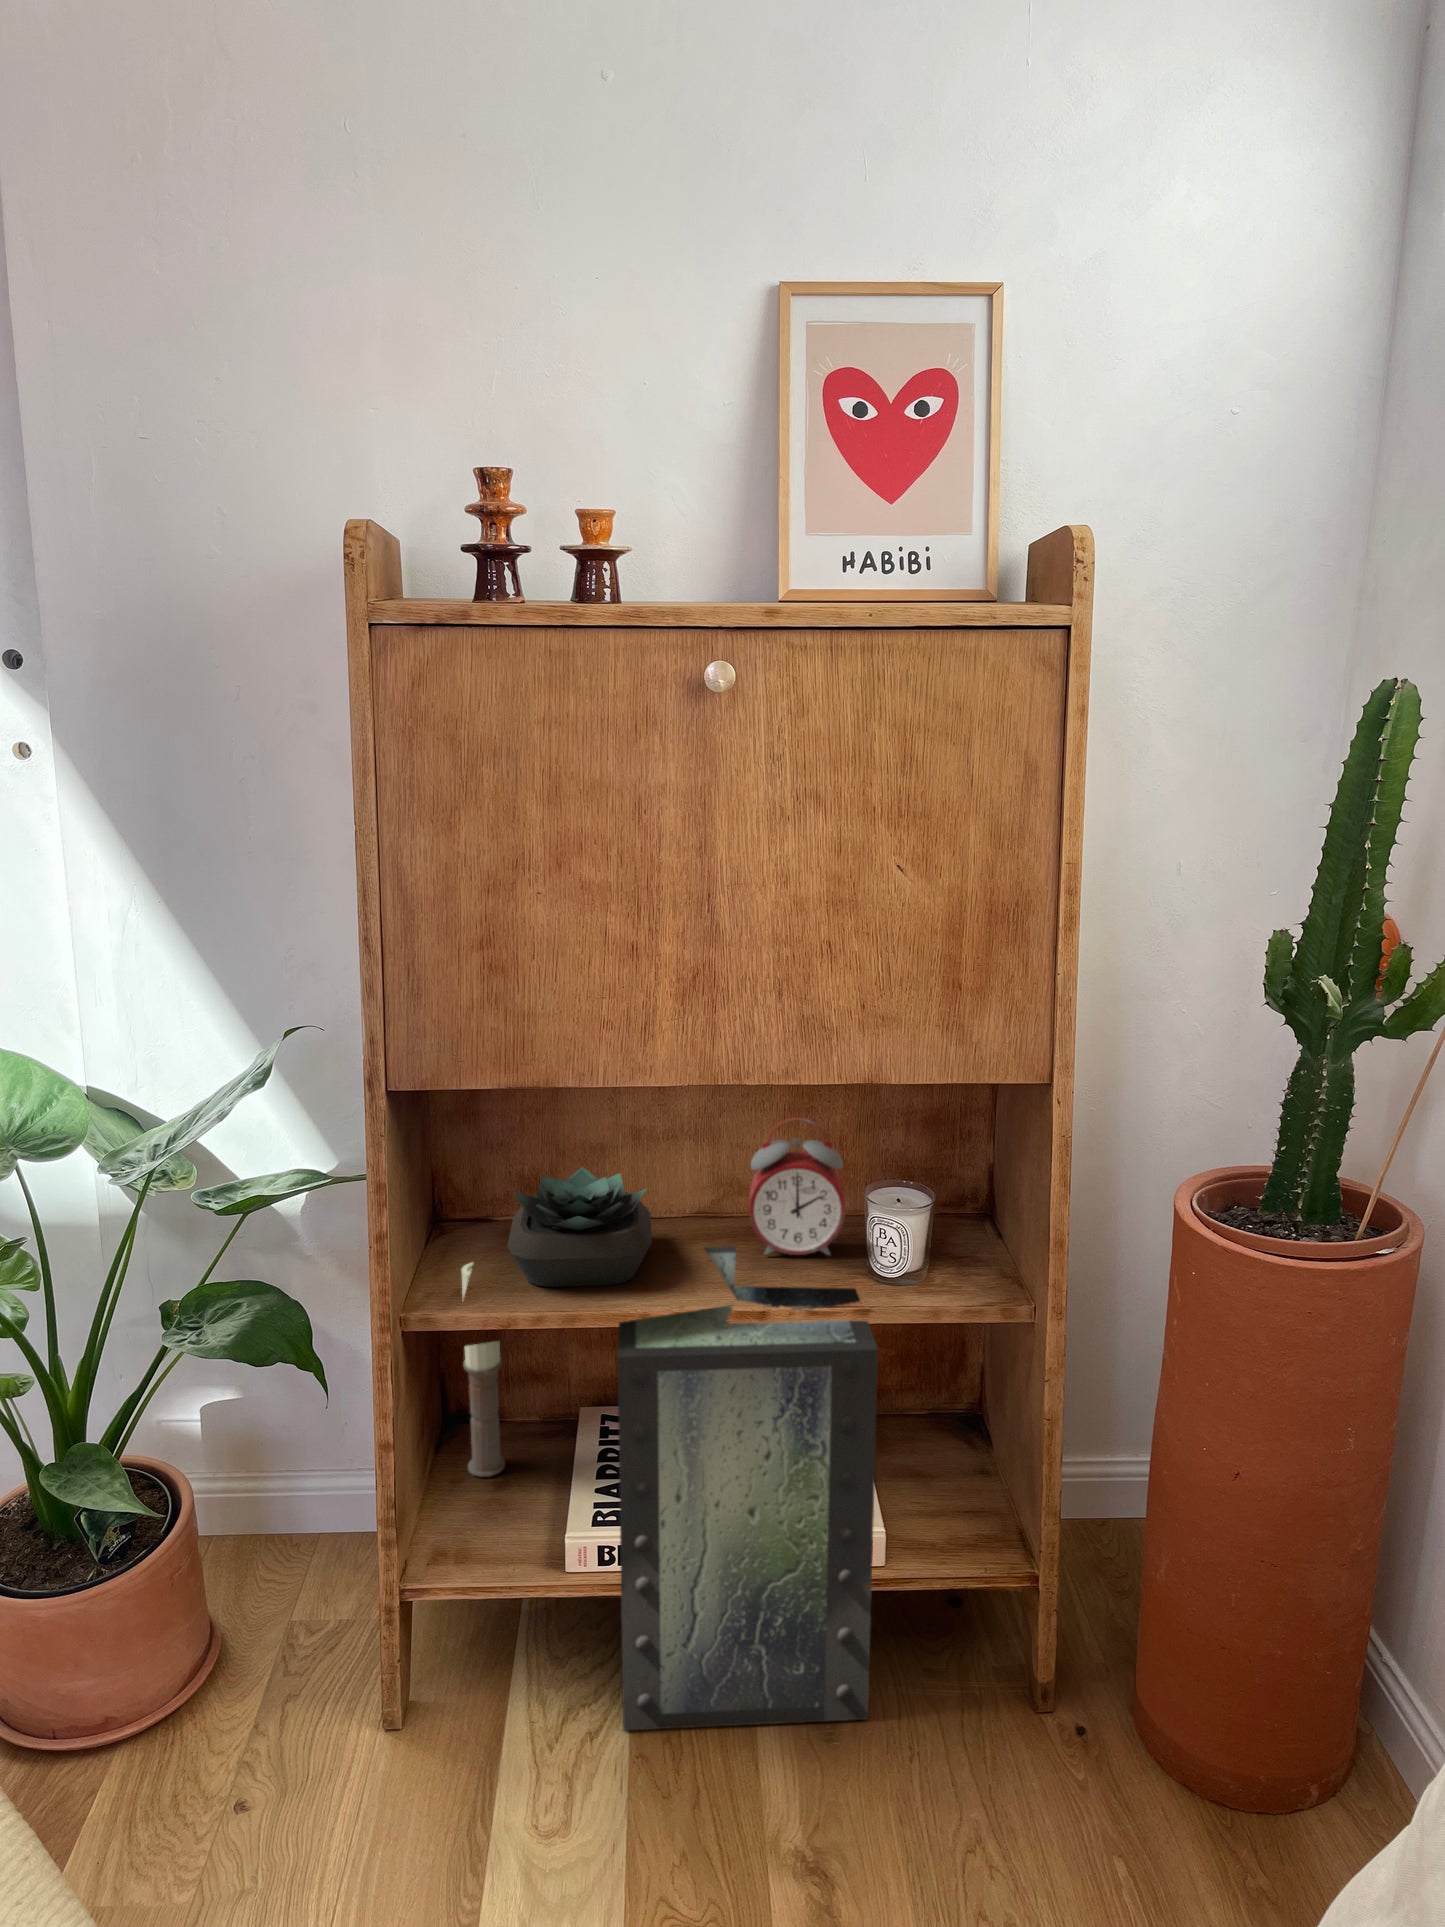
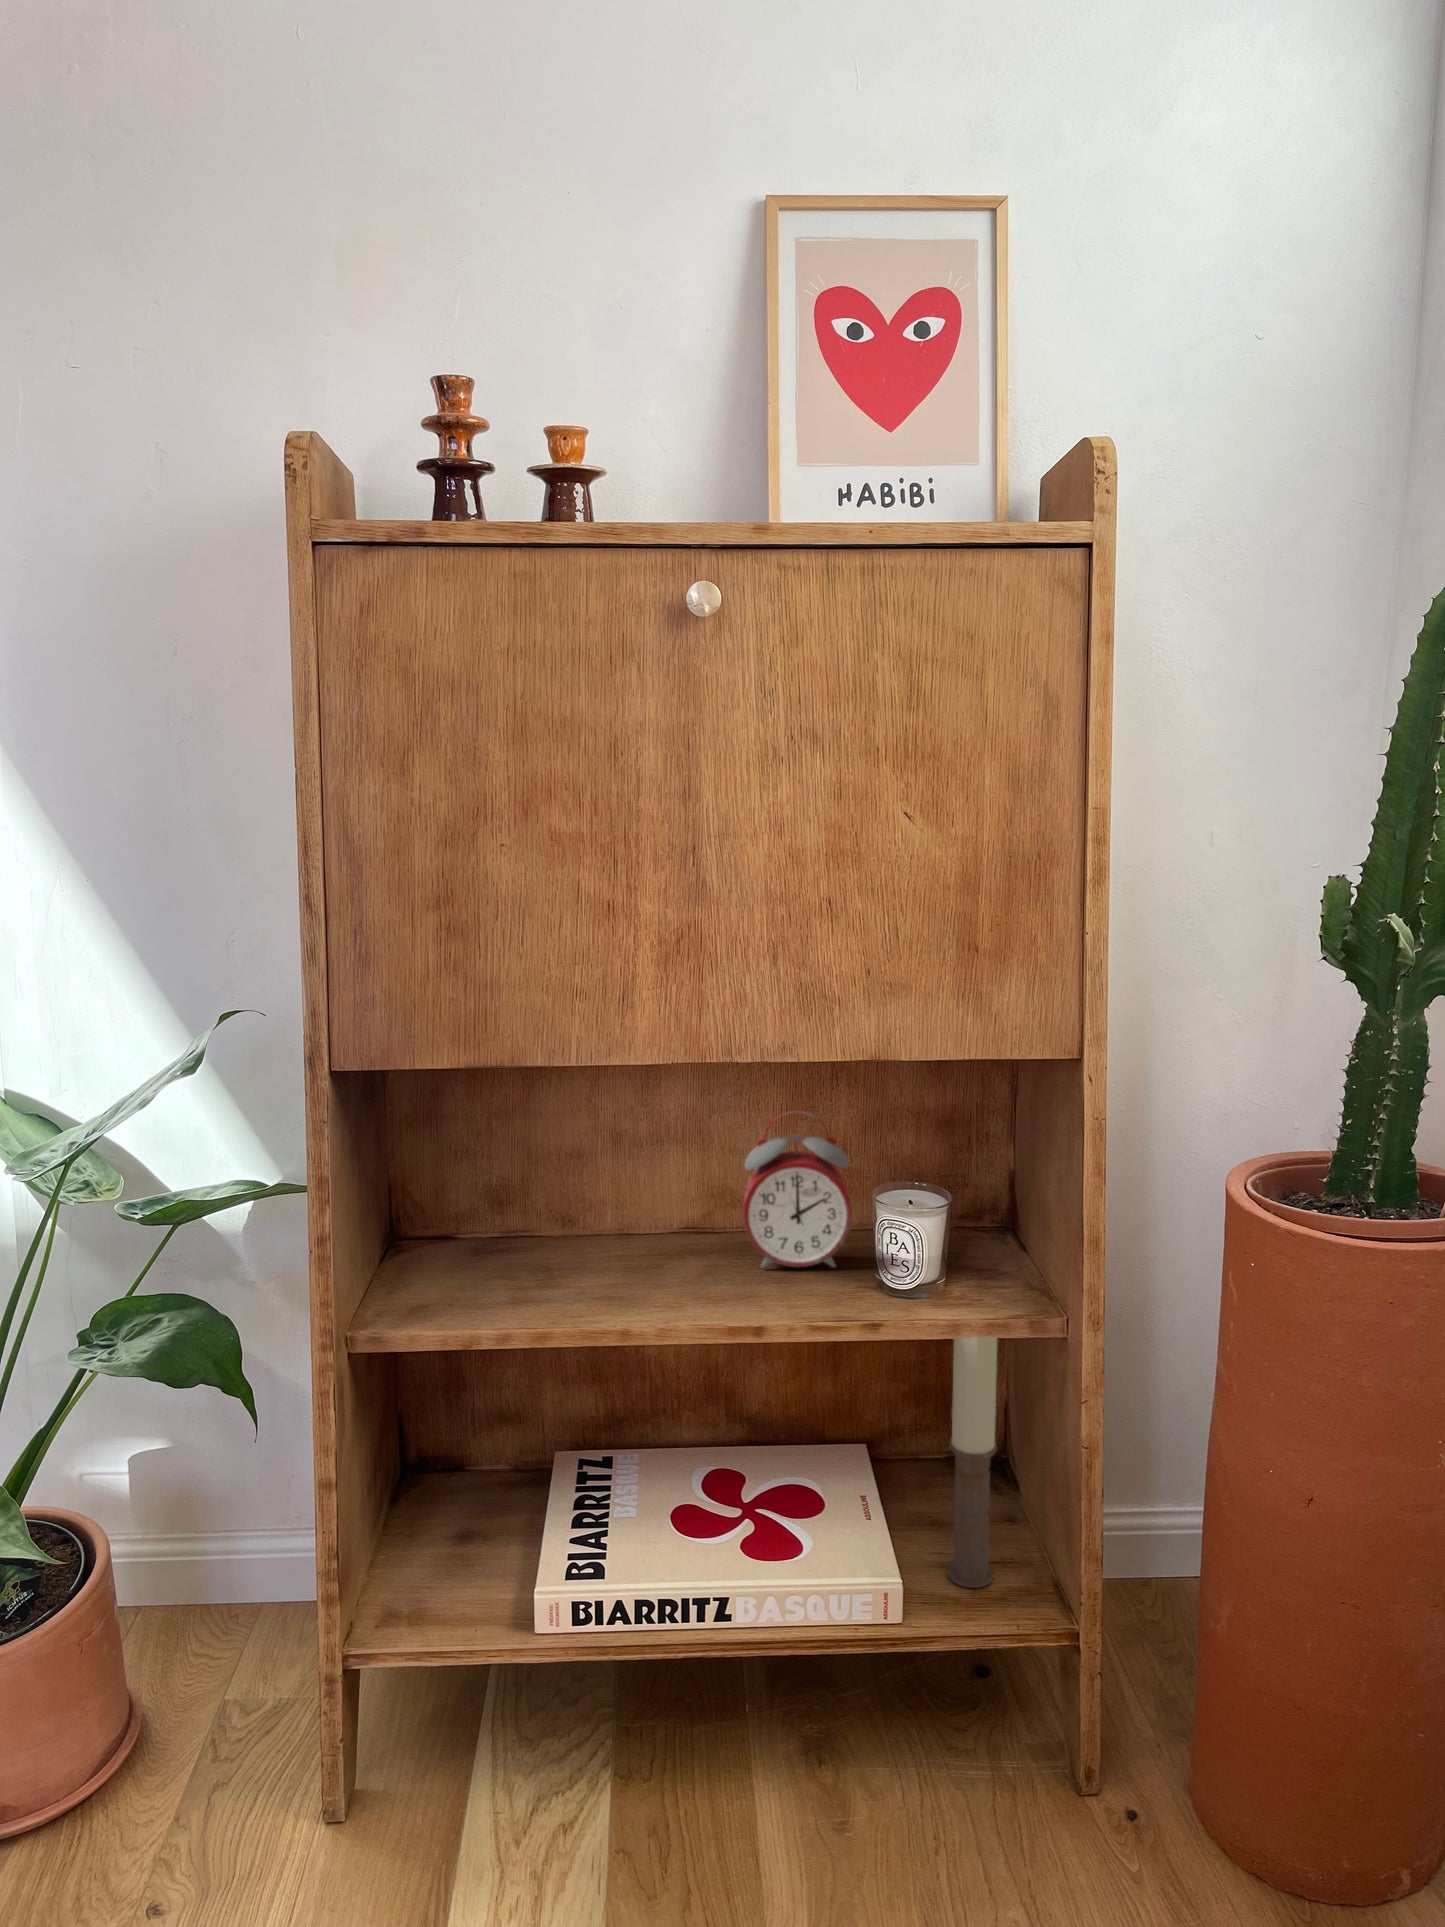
succulent plant: present [507,1167,652,1287] -> none [469,1171,633,1301]
storage box: present [618,1246,878,1730] -> none [593,1260,892,1821]
candle: present [461,1262,505,1477] -> present [948,1337,997,1588]

